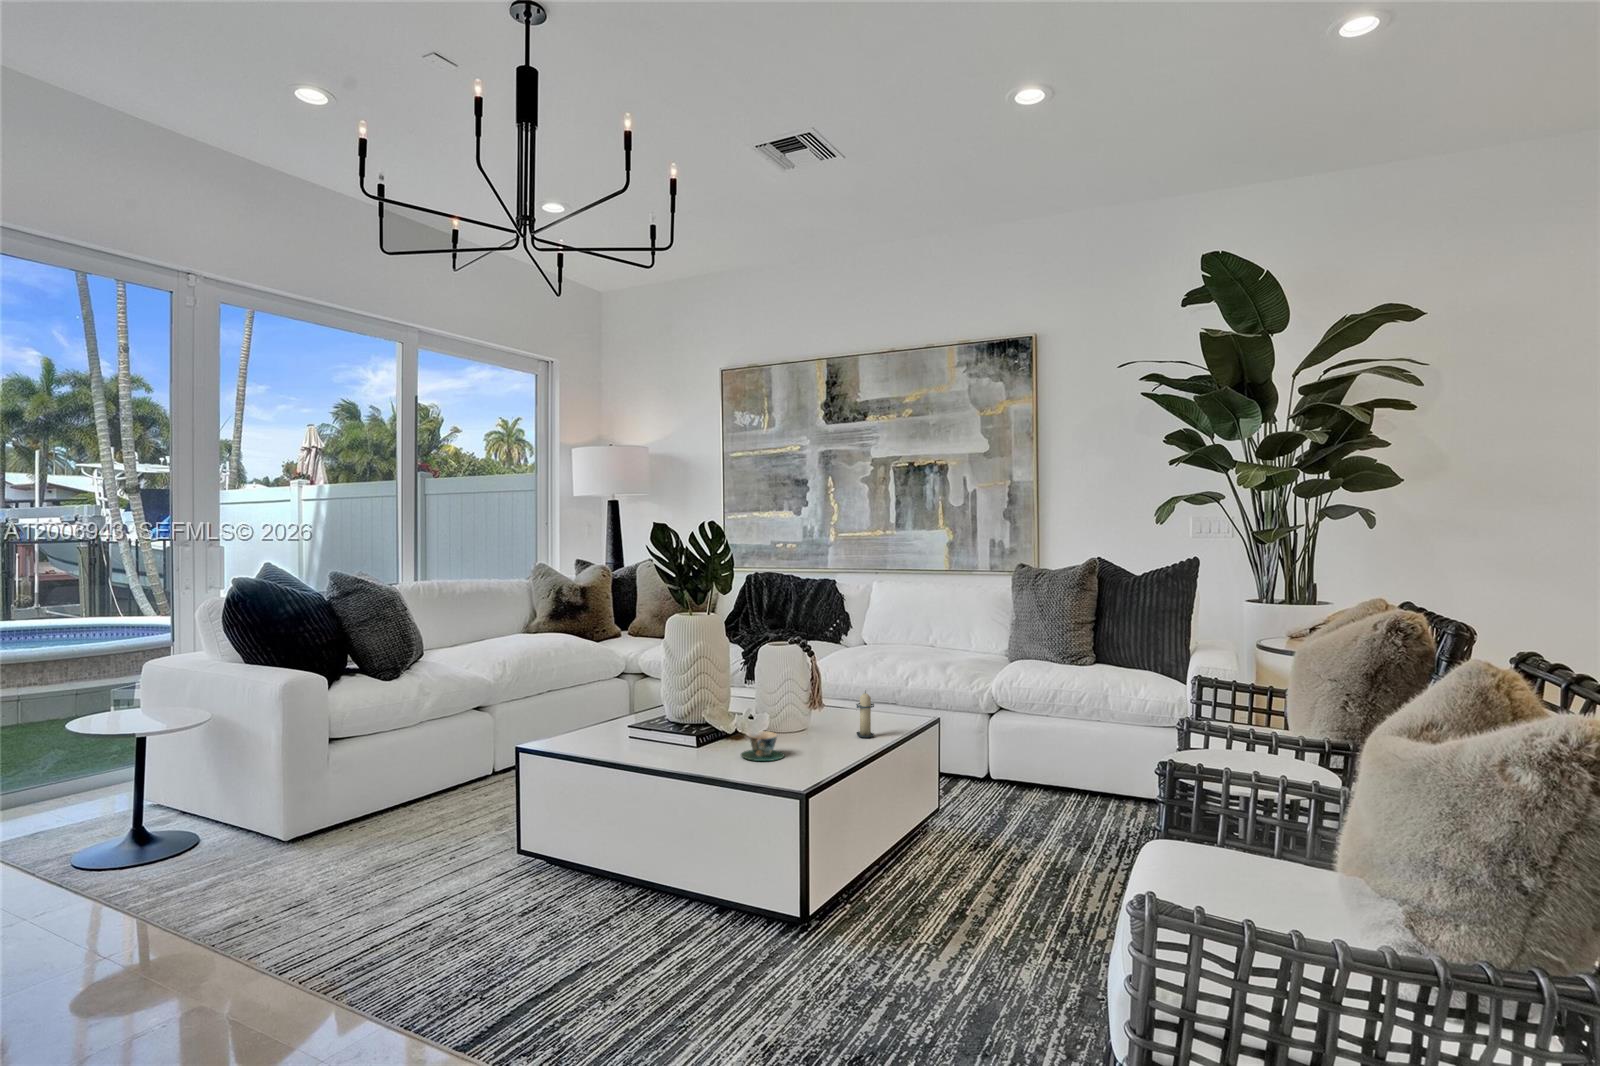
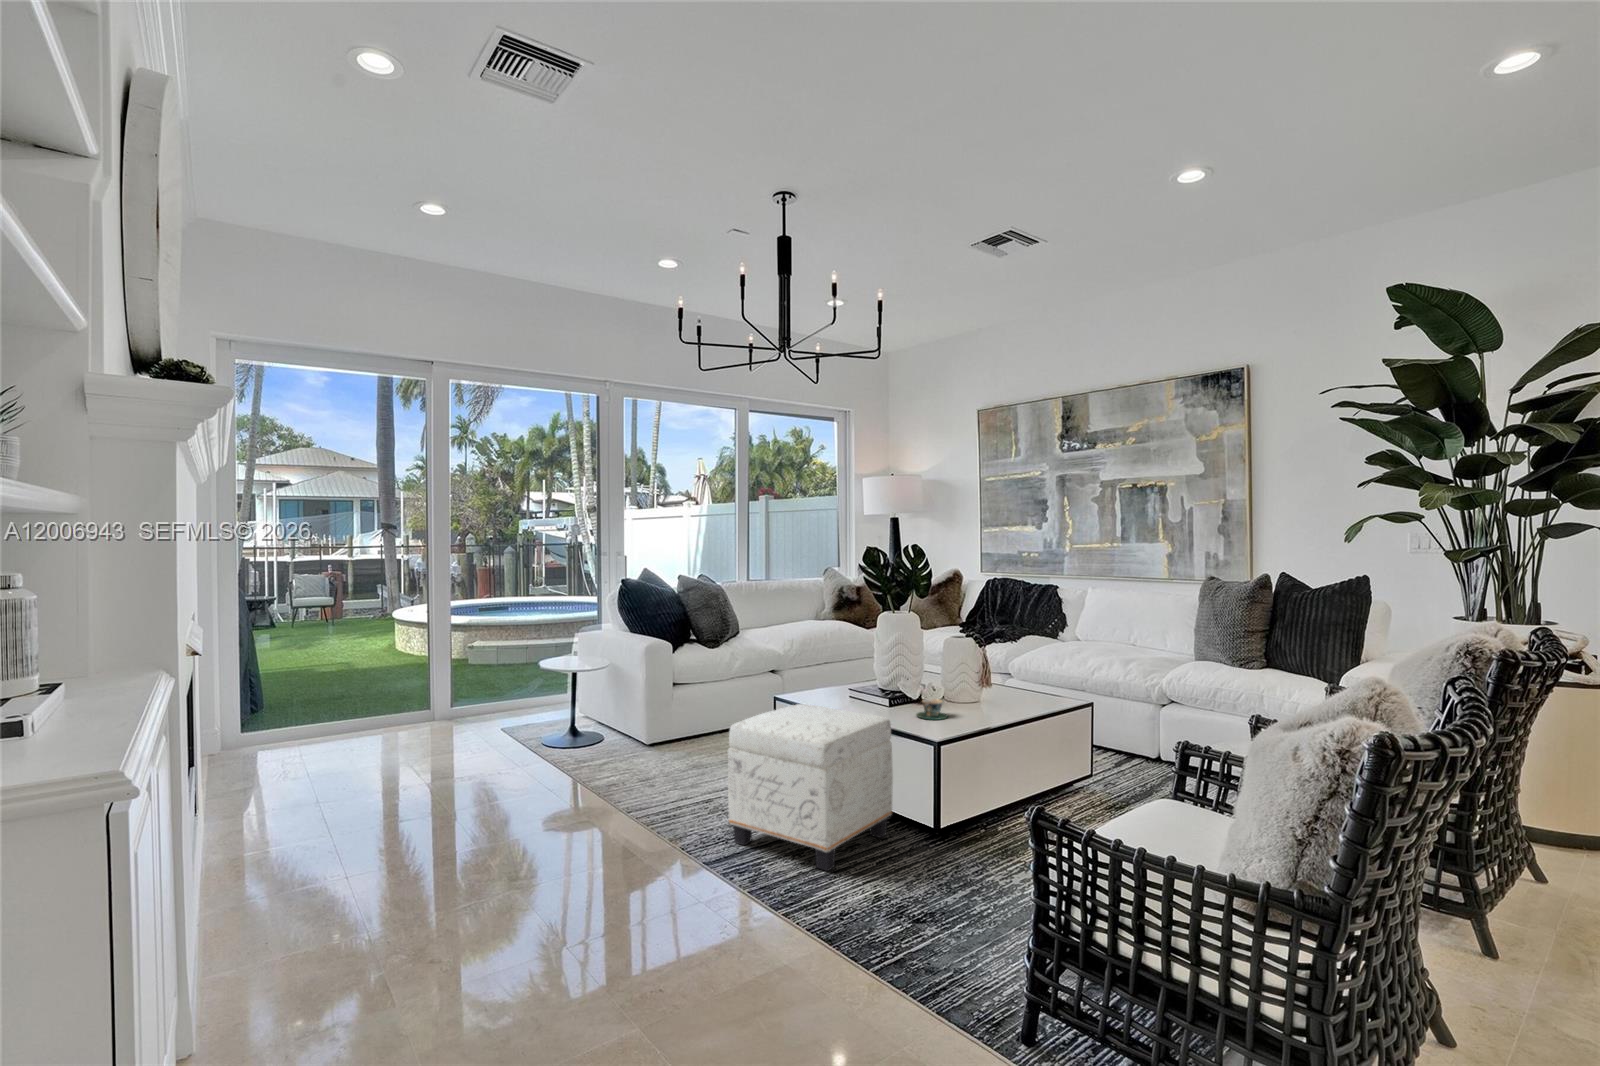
candle: present [856,691,874,737] -> none [1012,675,1030,712]
ottoman: none [487,757,732,1017] -> present [728,704,893,871]

